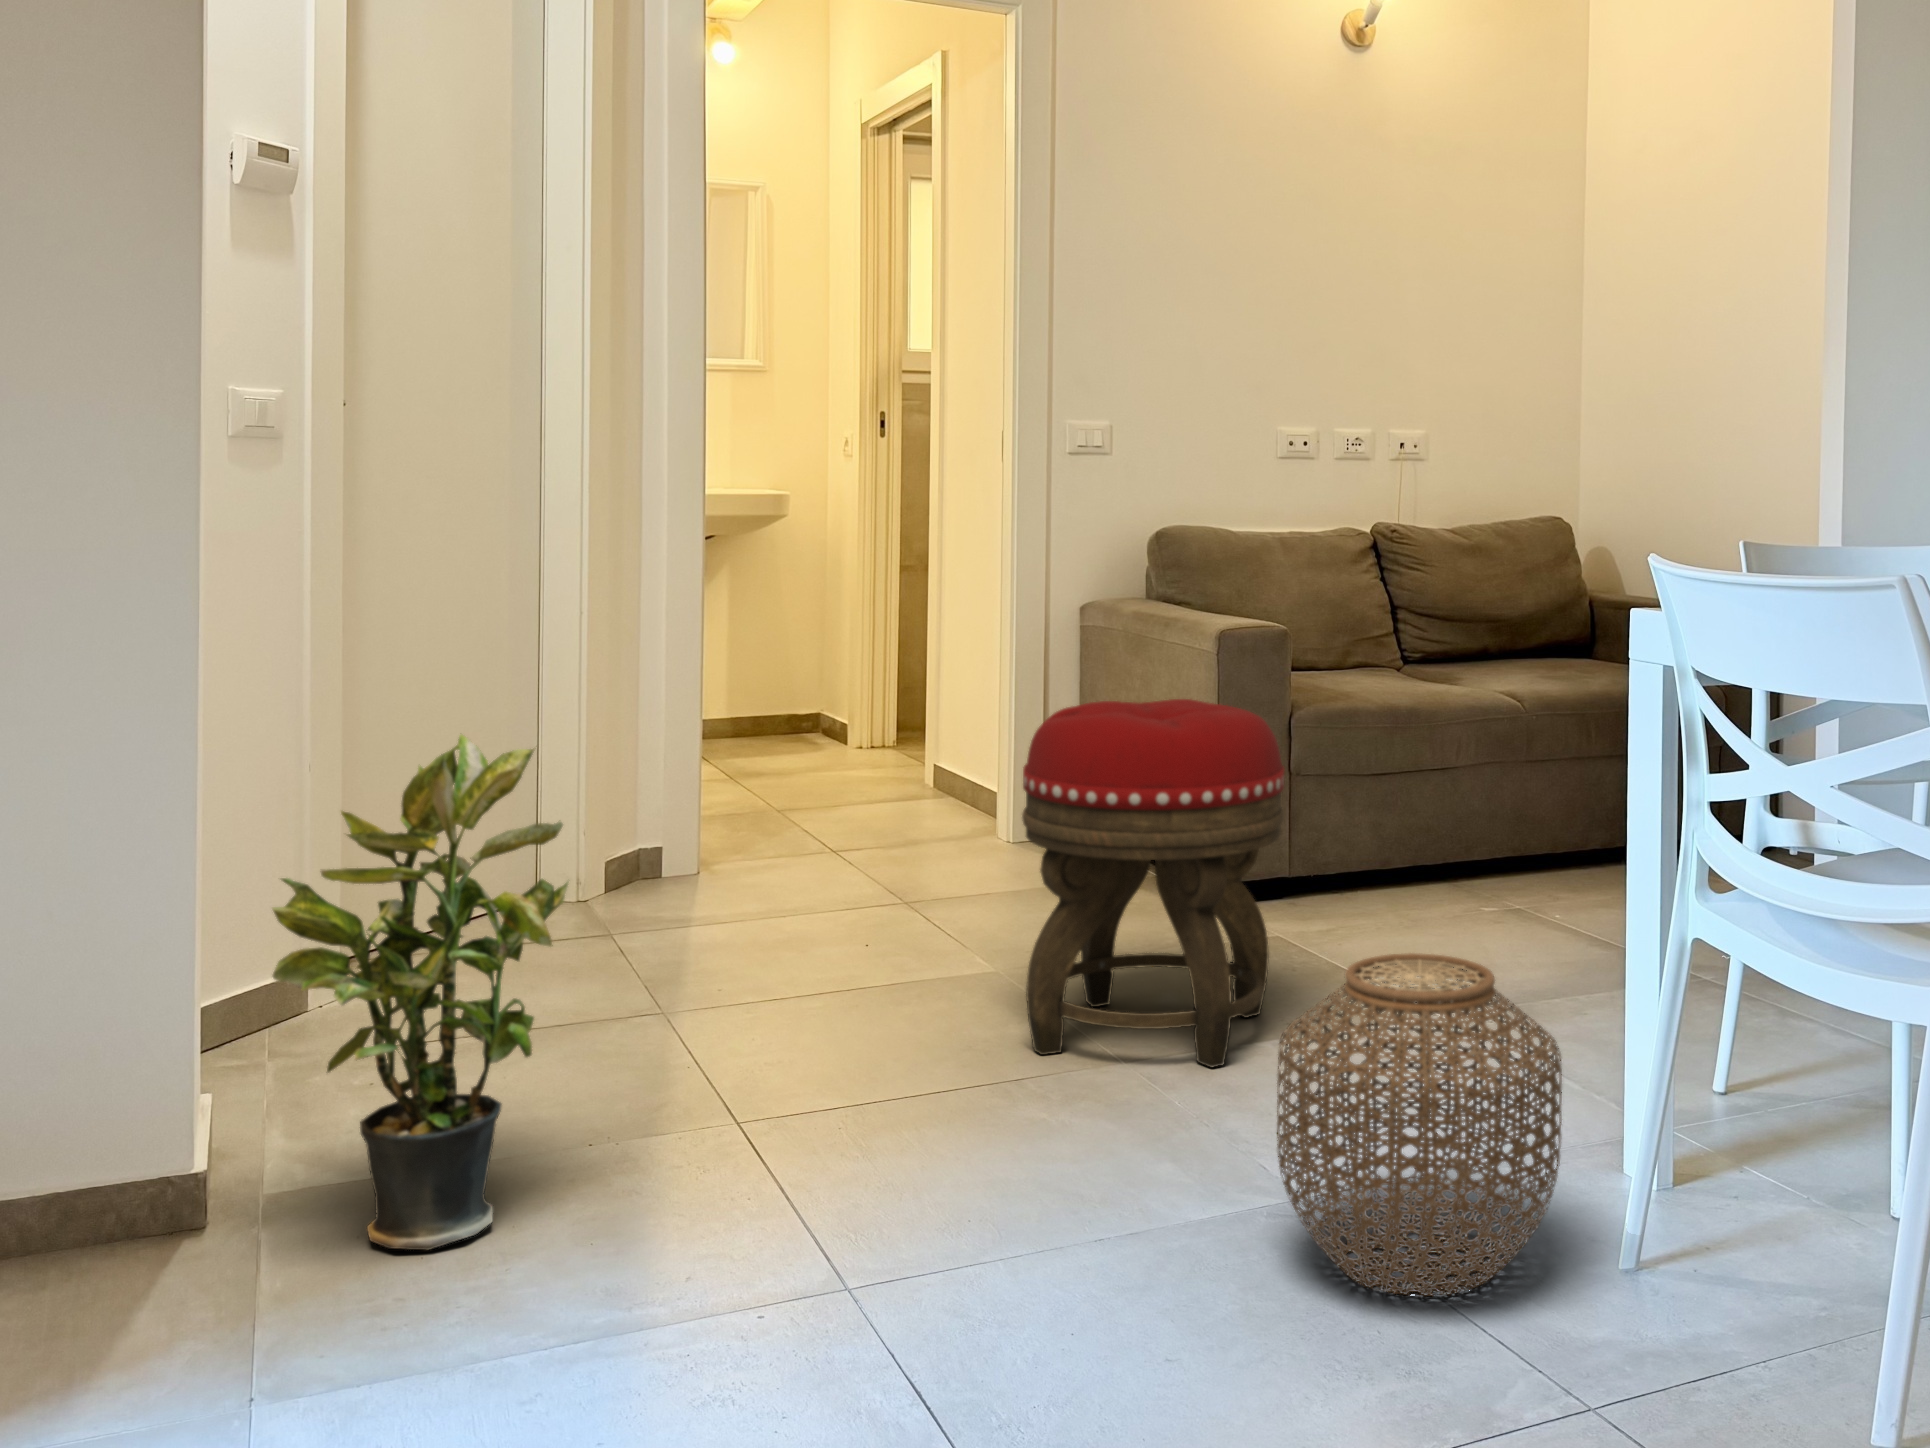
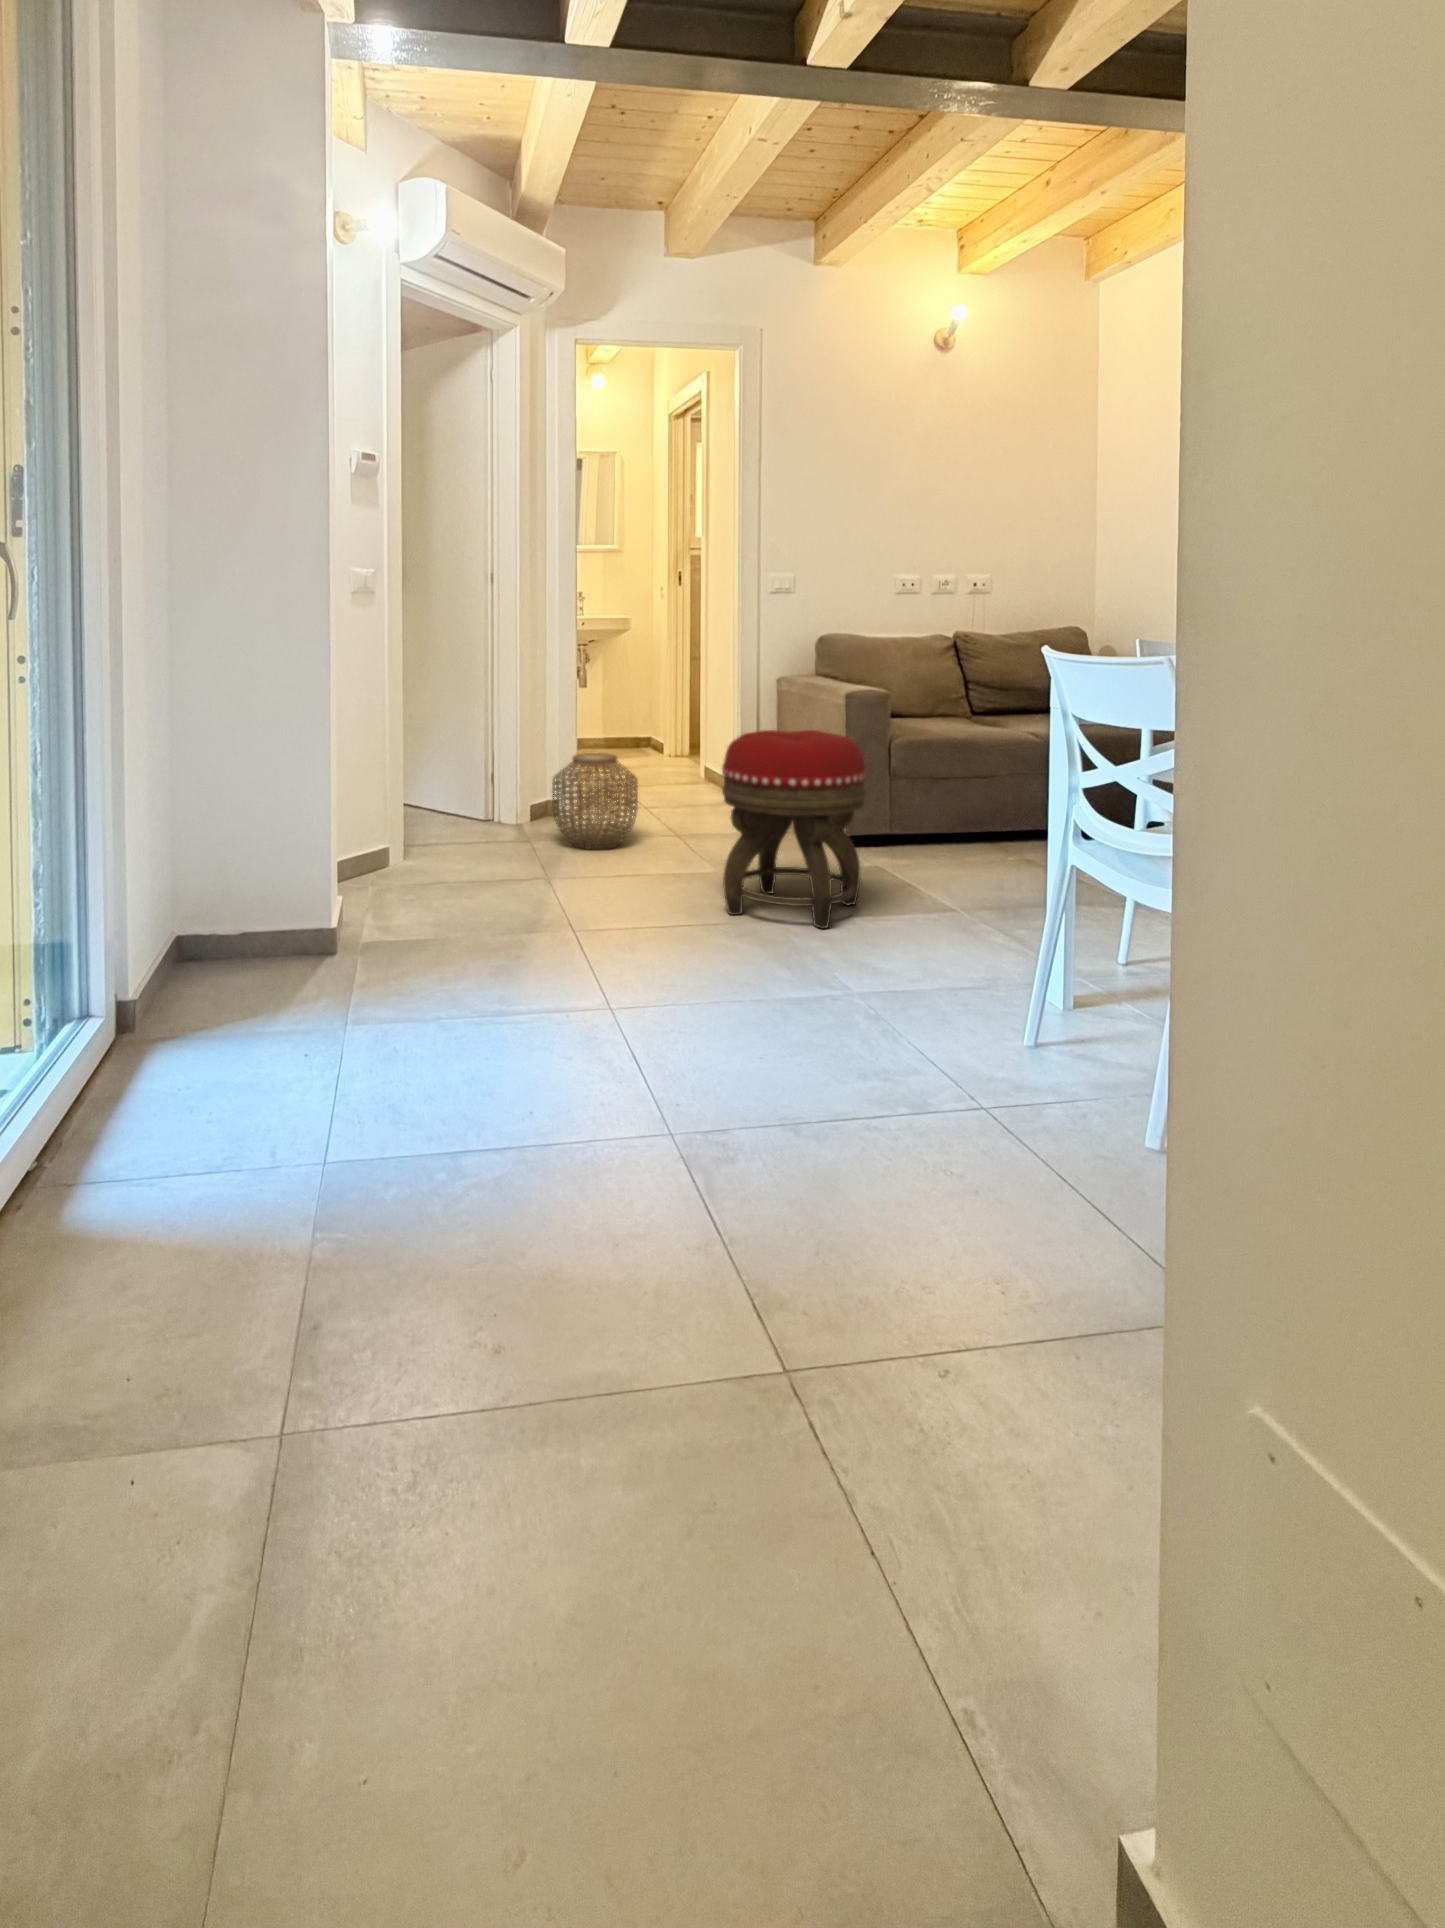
potted plant: present [272,735,568,1250] -> none [360,735,489,975]
woven basket: present [1277,953,1562,1296] -> present [552,753,638,849]

